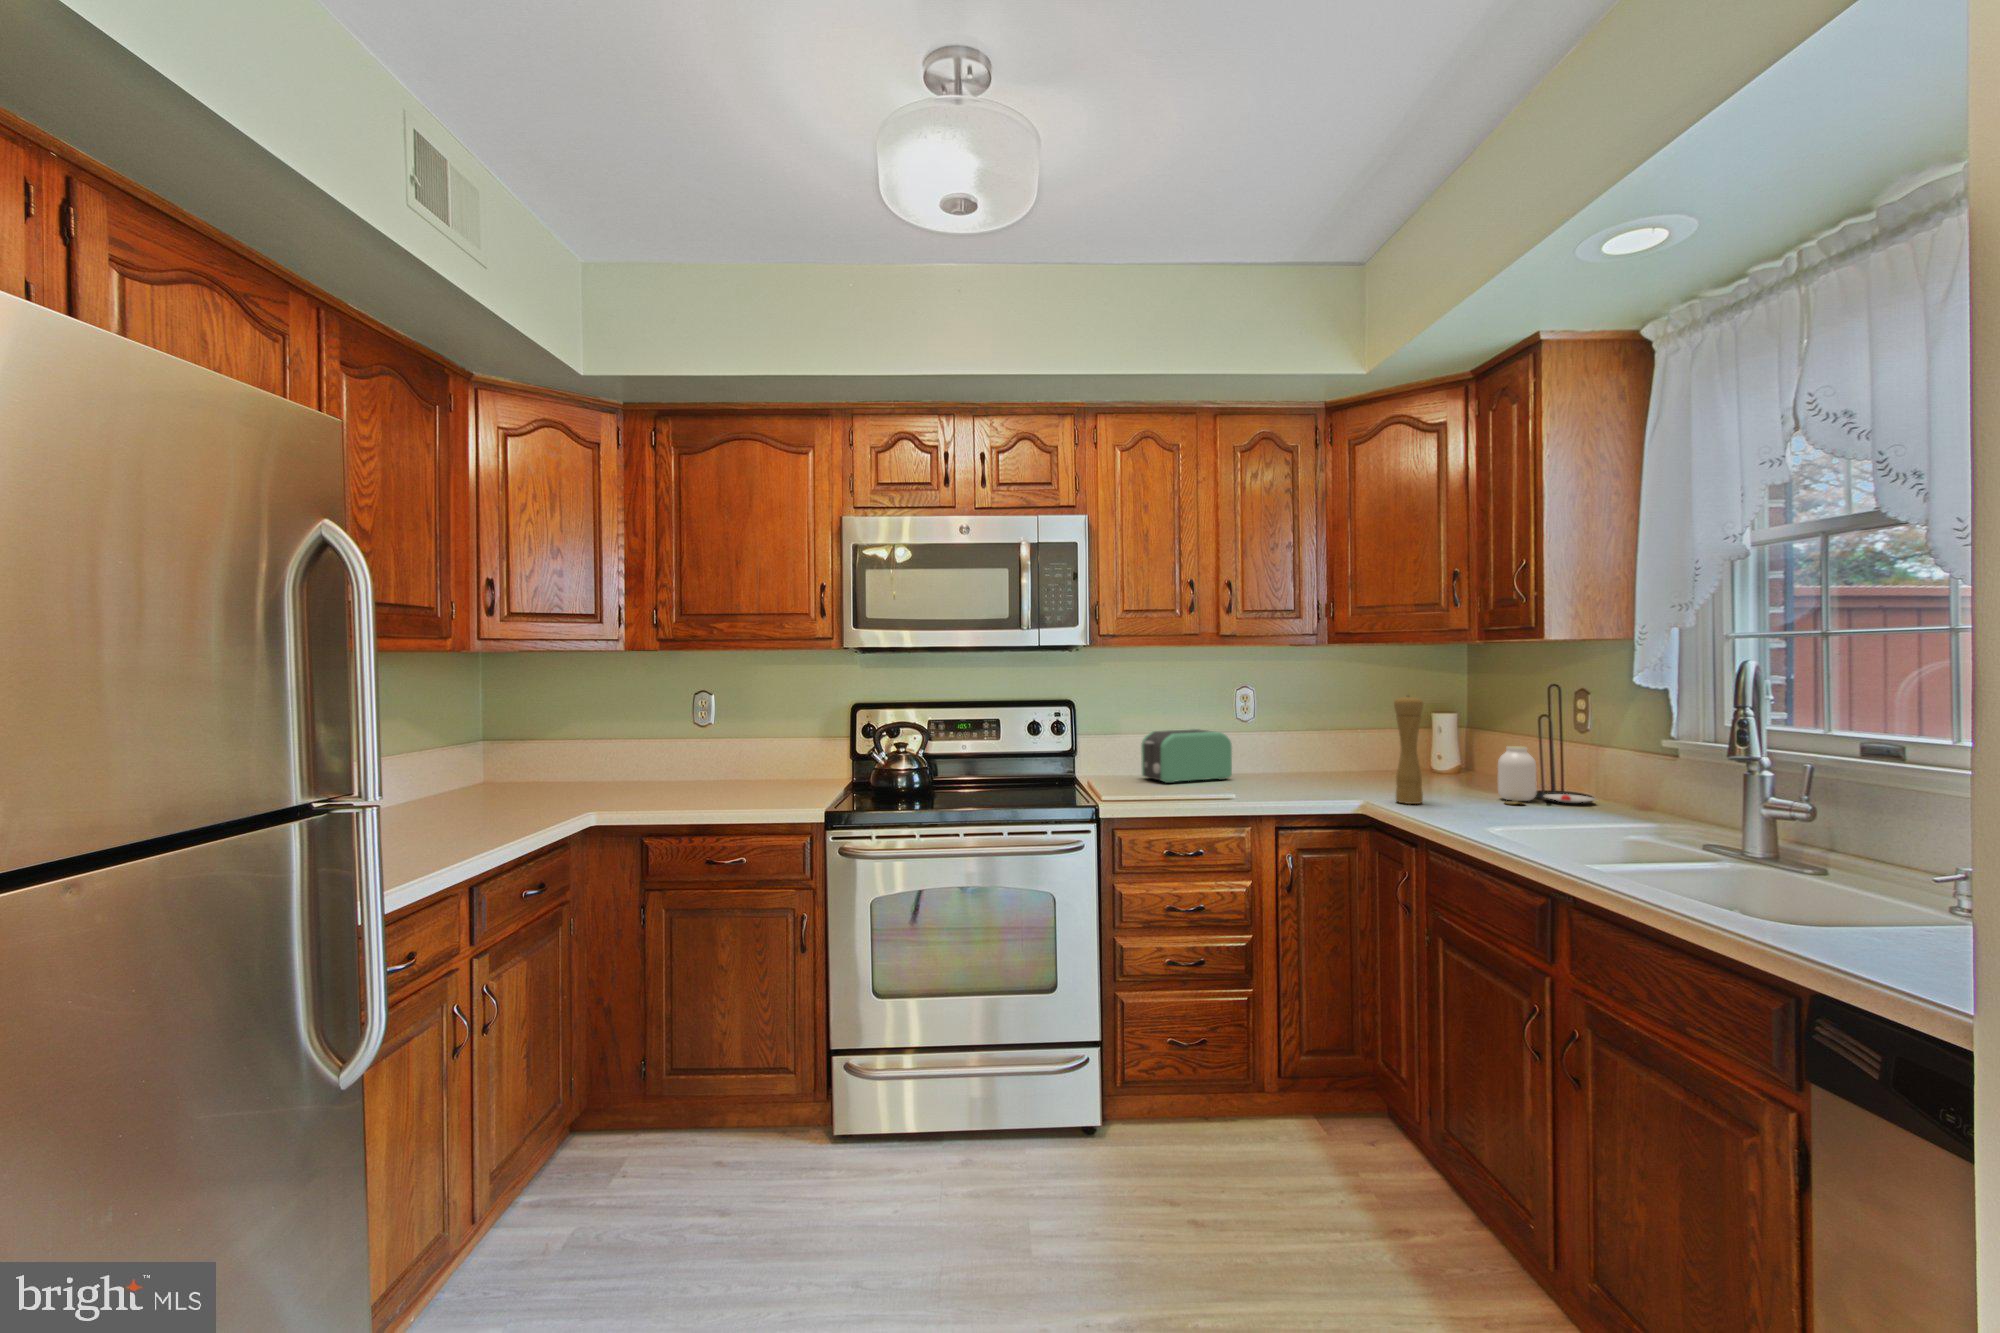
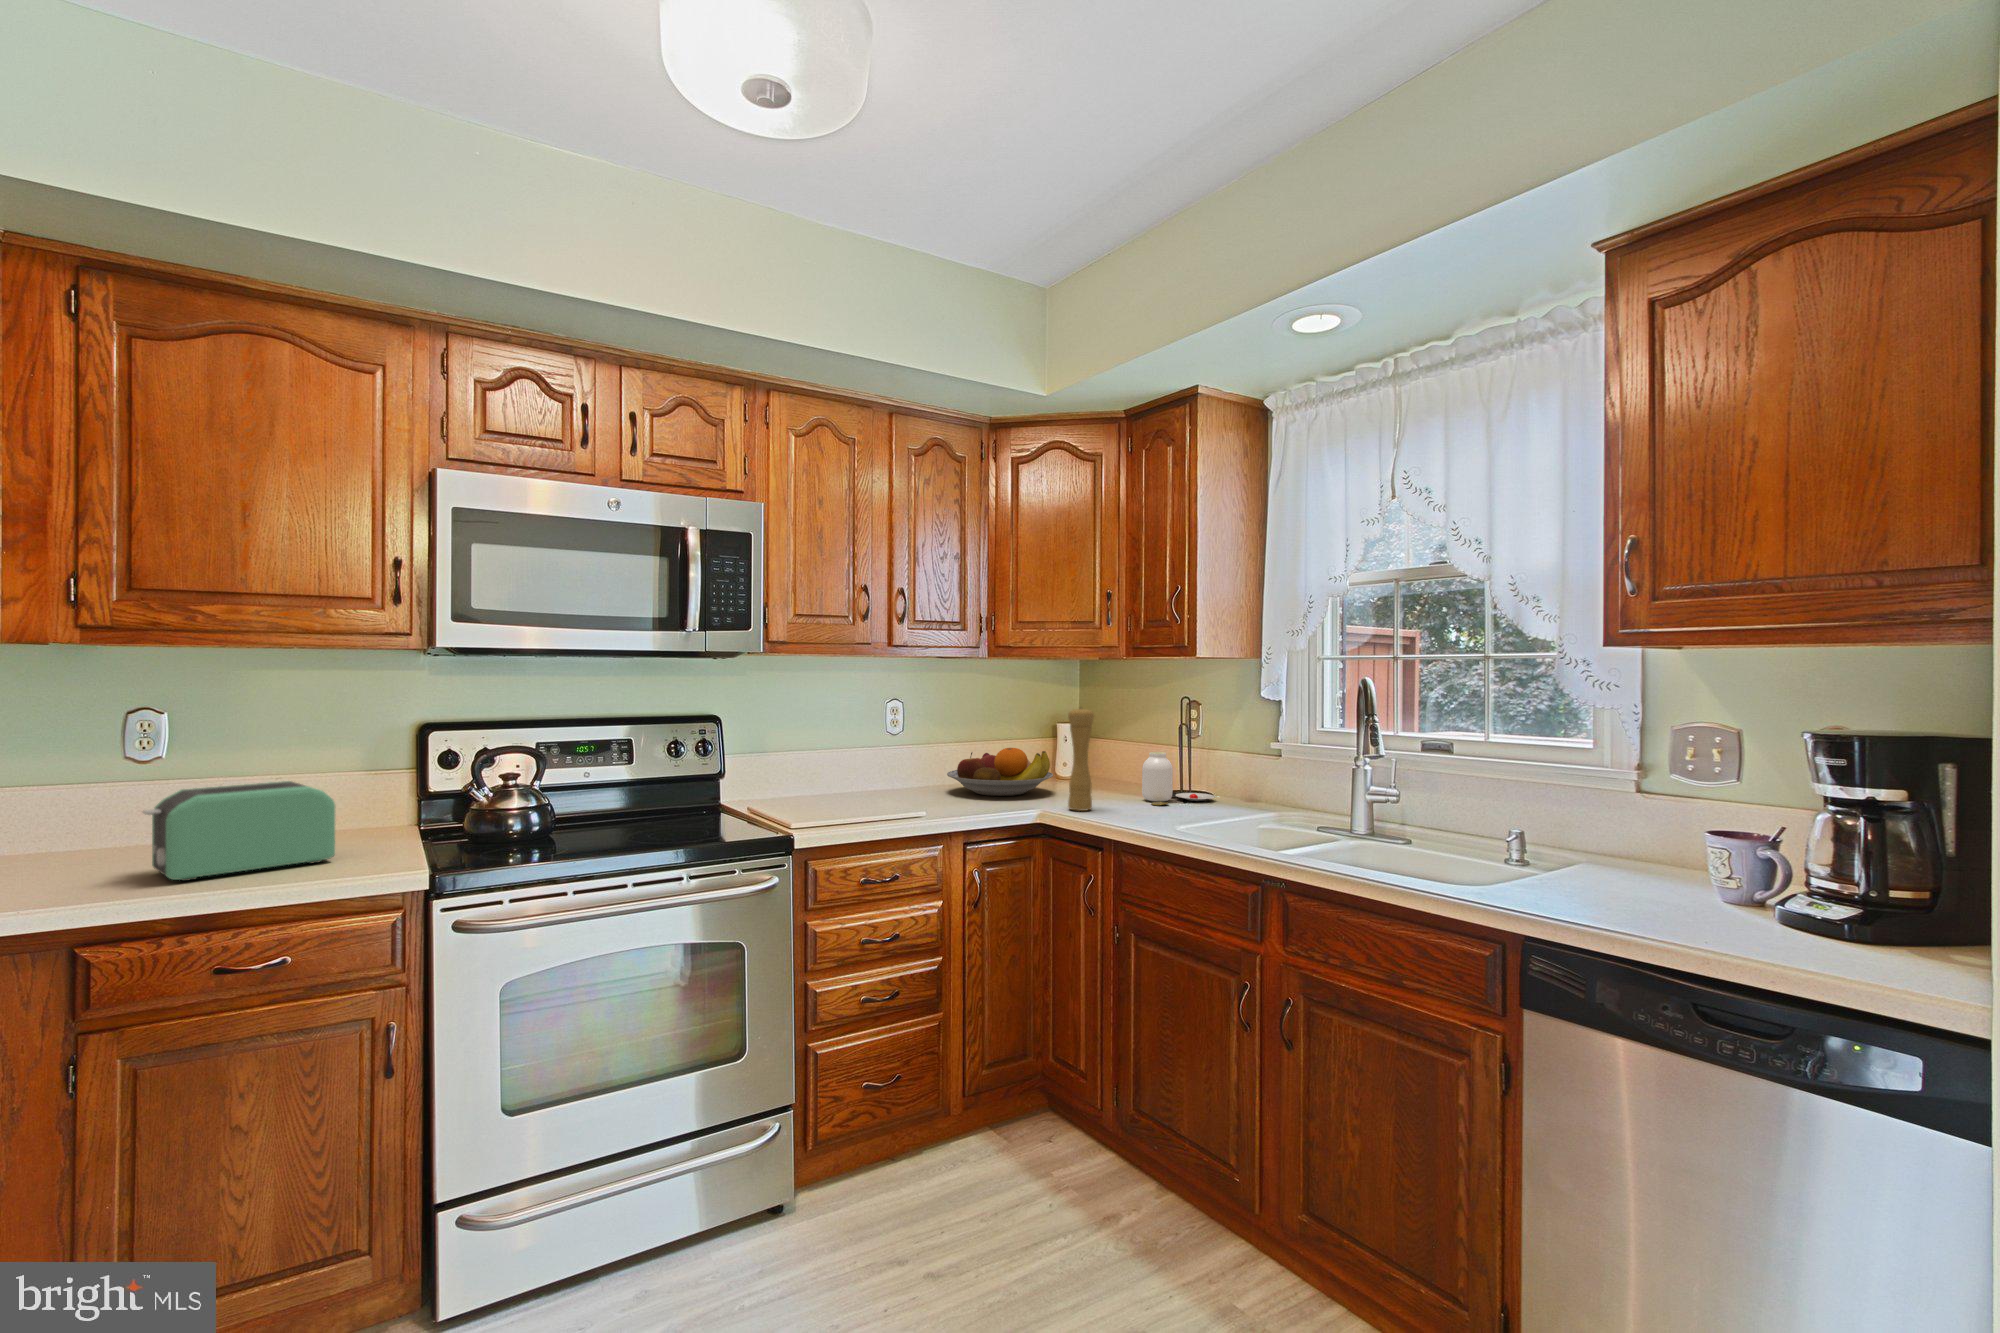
toaster: present [1141,729,1232,783] -> present [143,781,335,881]
fruit bowl: none [1284,737,1400,786] -> present [947,748,1053,796]

